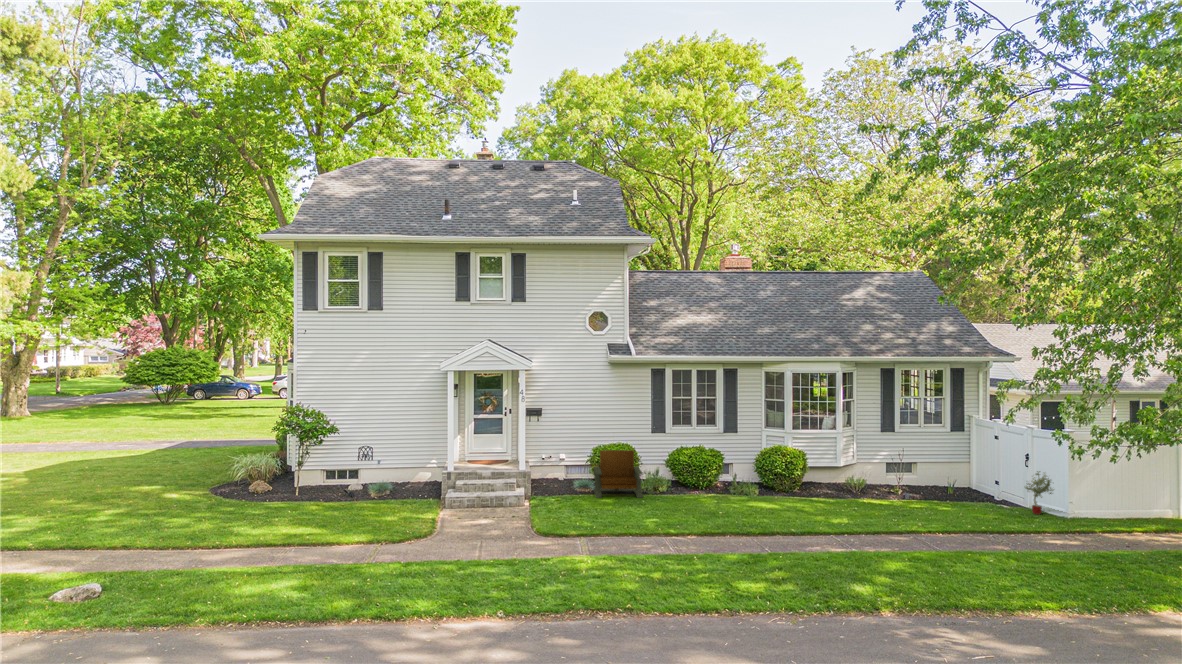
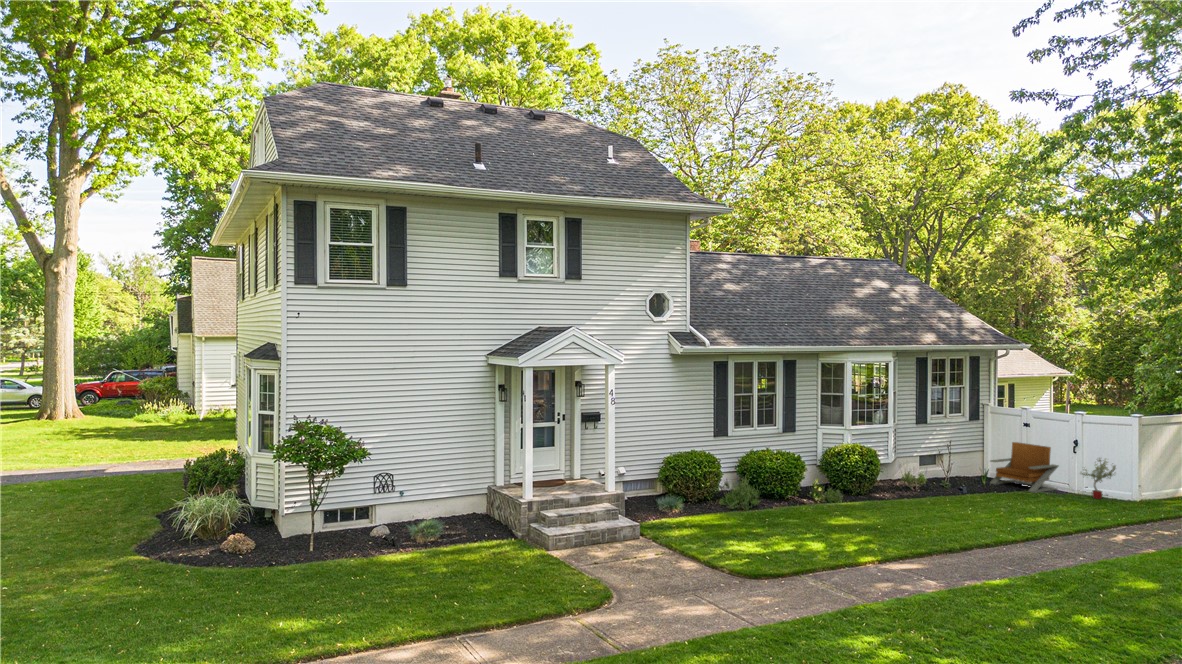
lounge chair: present [594,450,643,498] -> present [990,442,1058,492]

